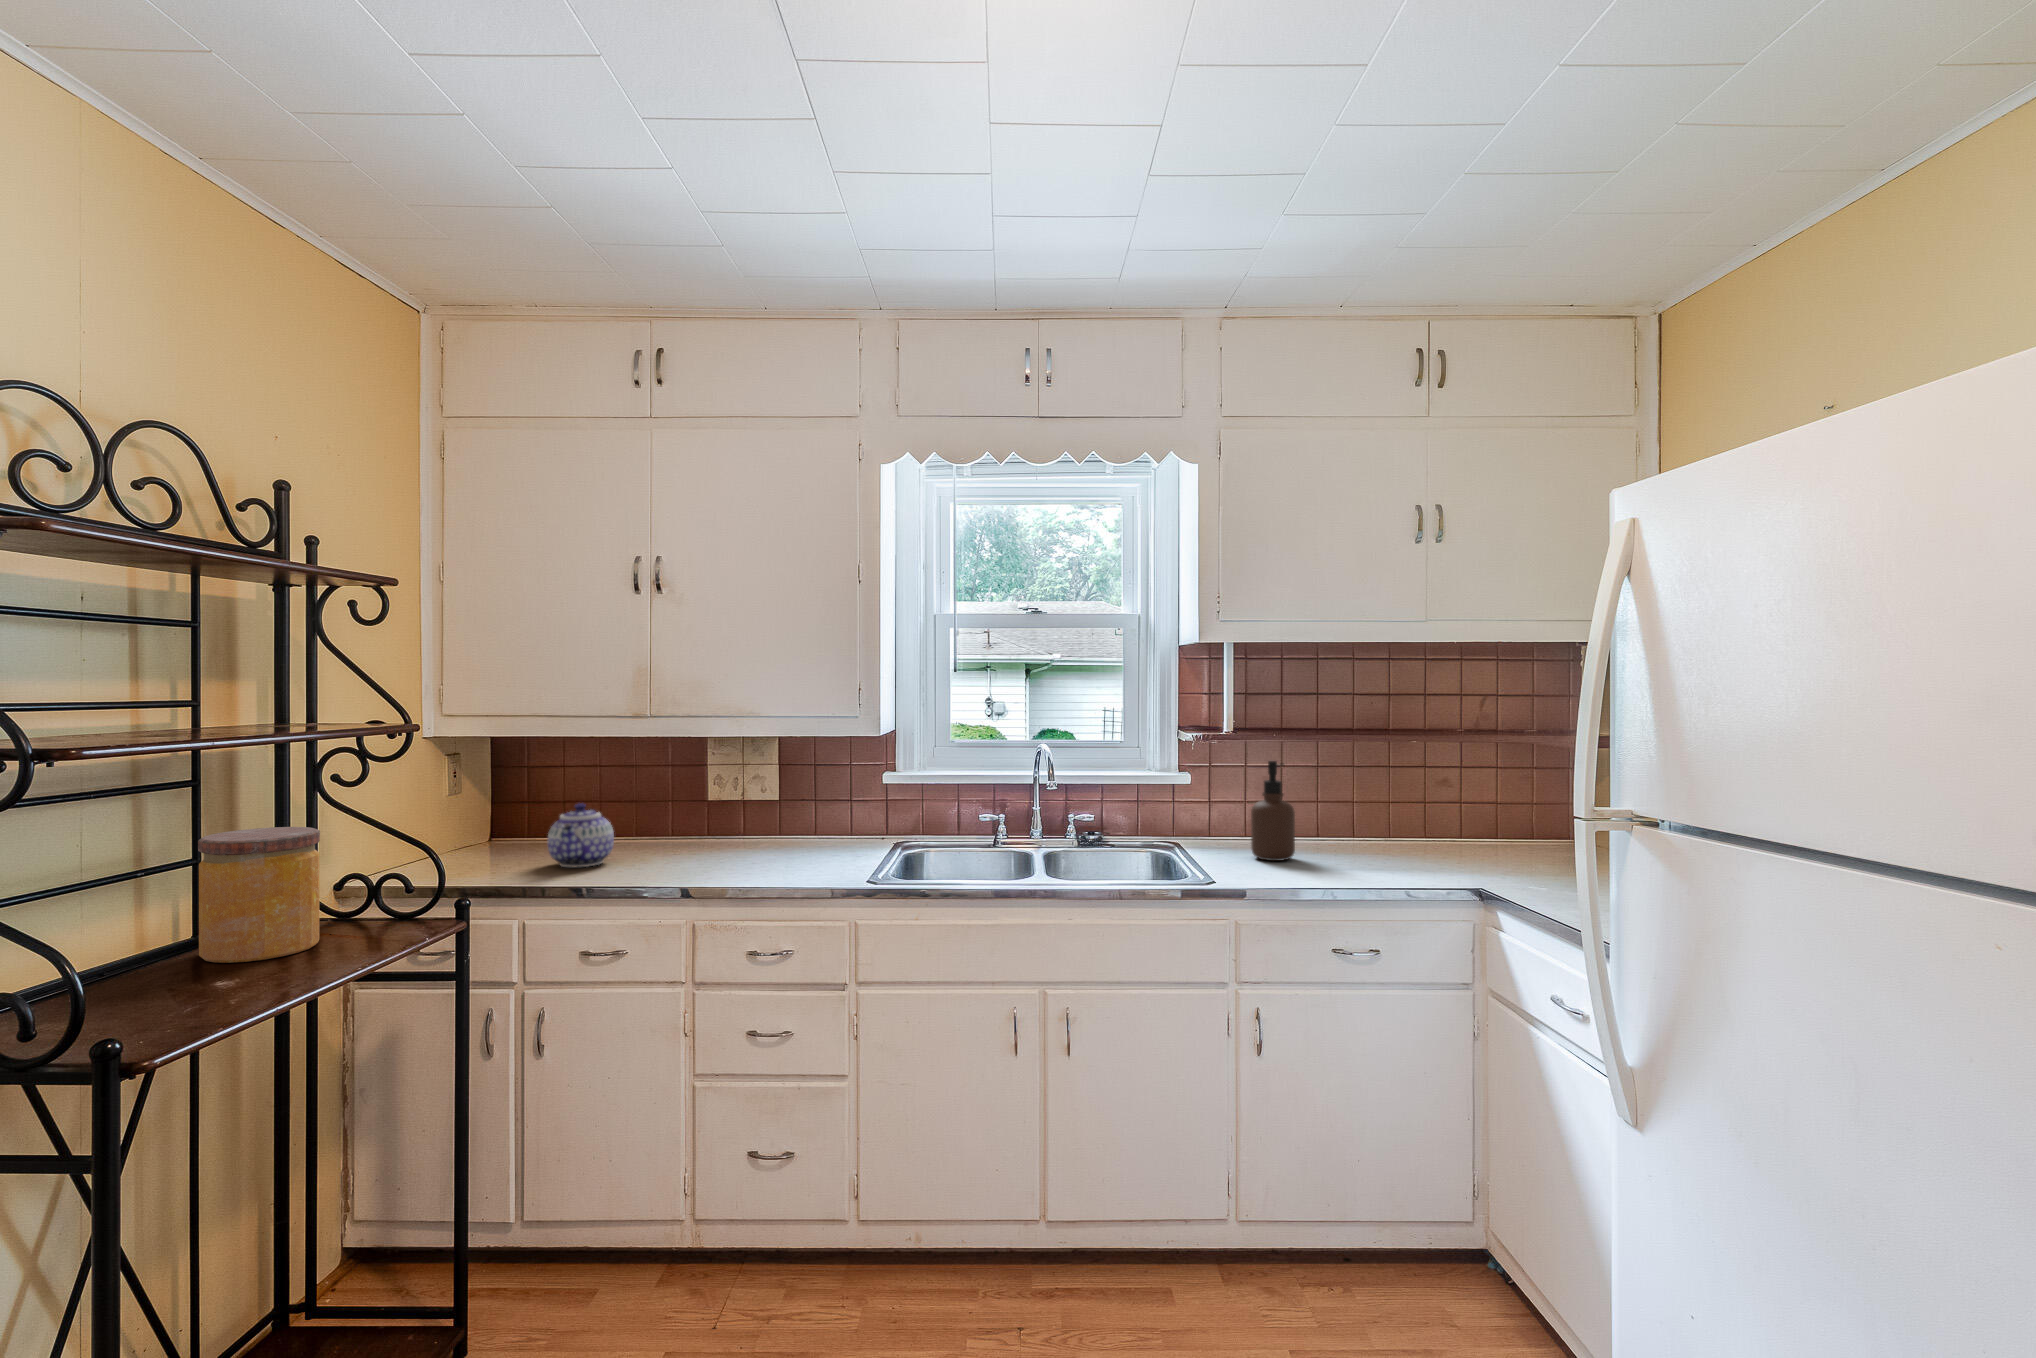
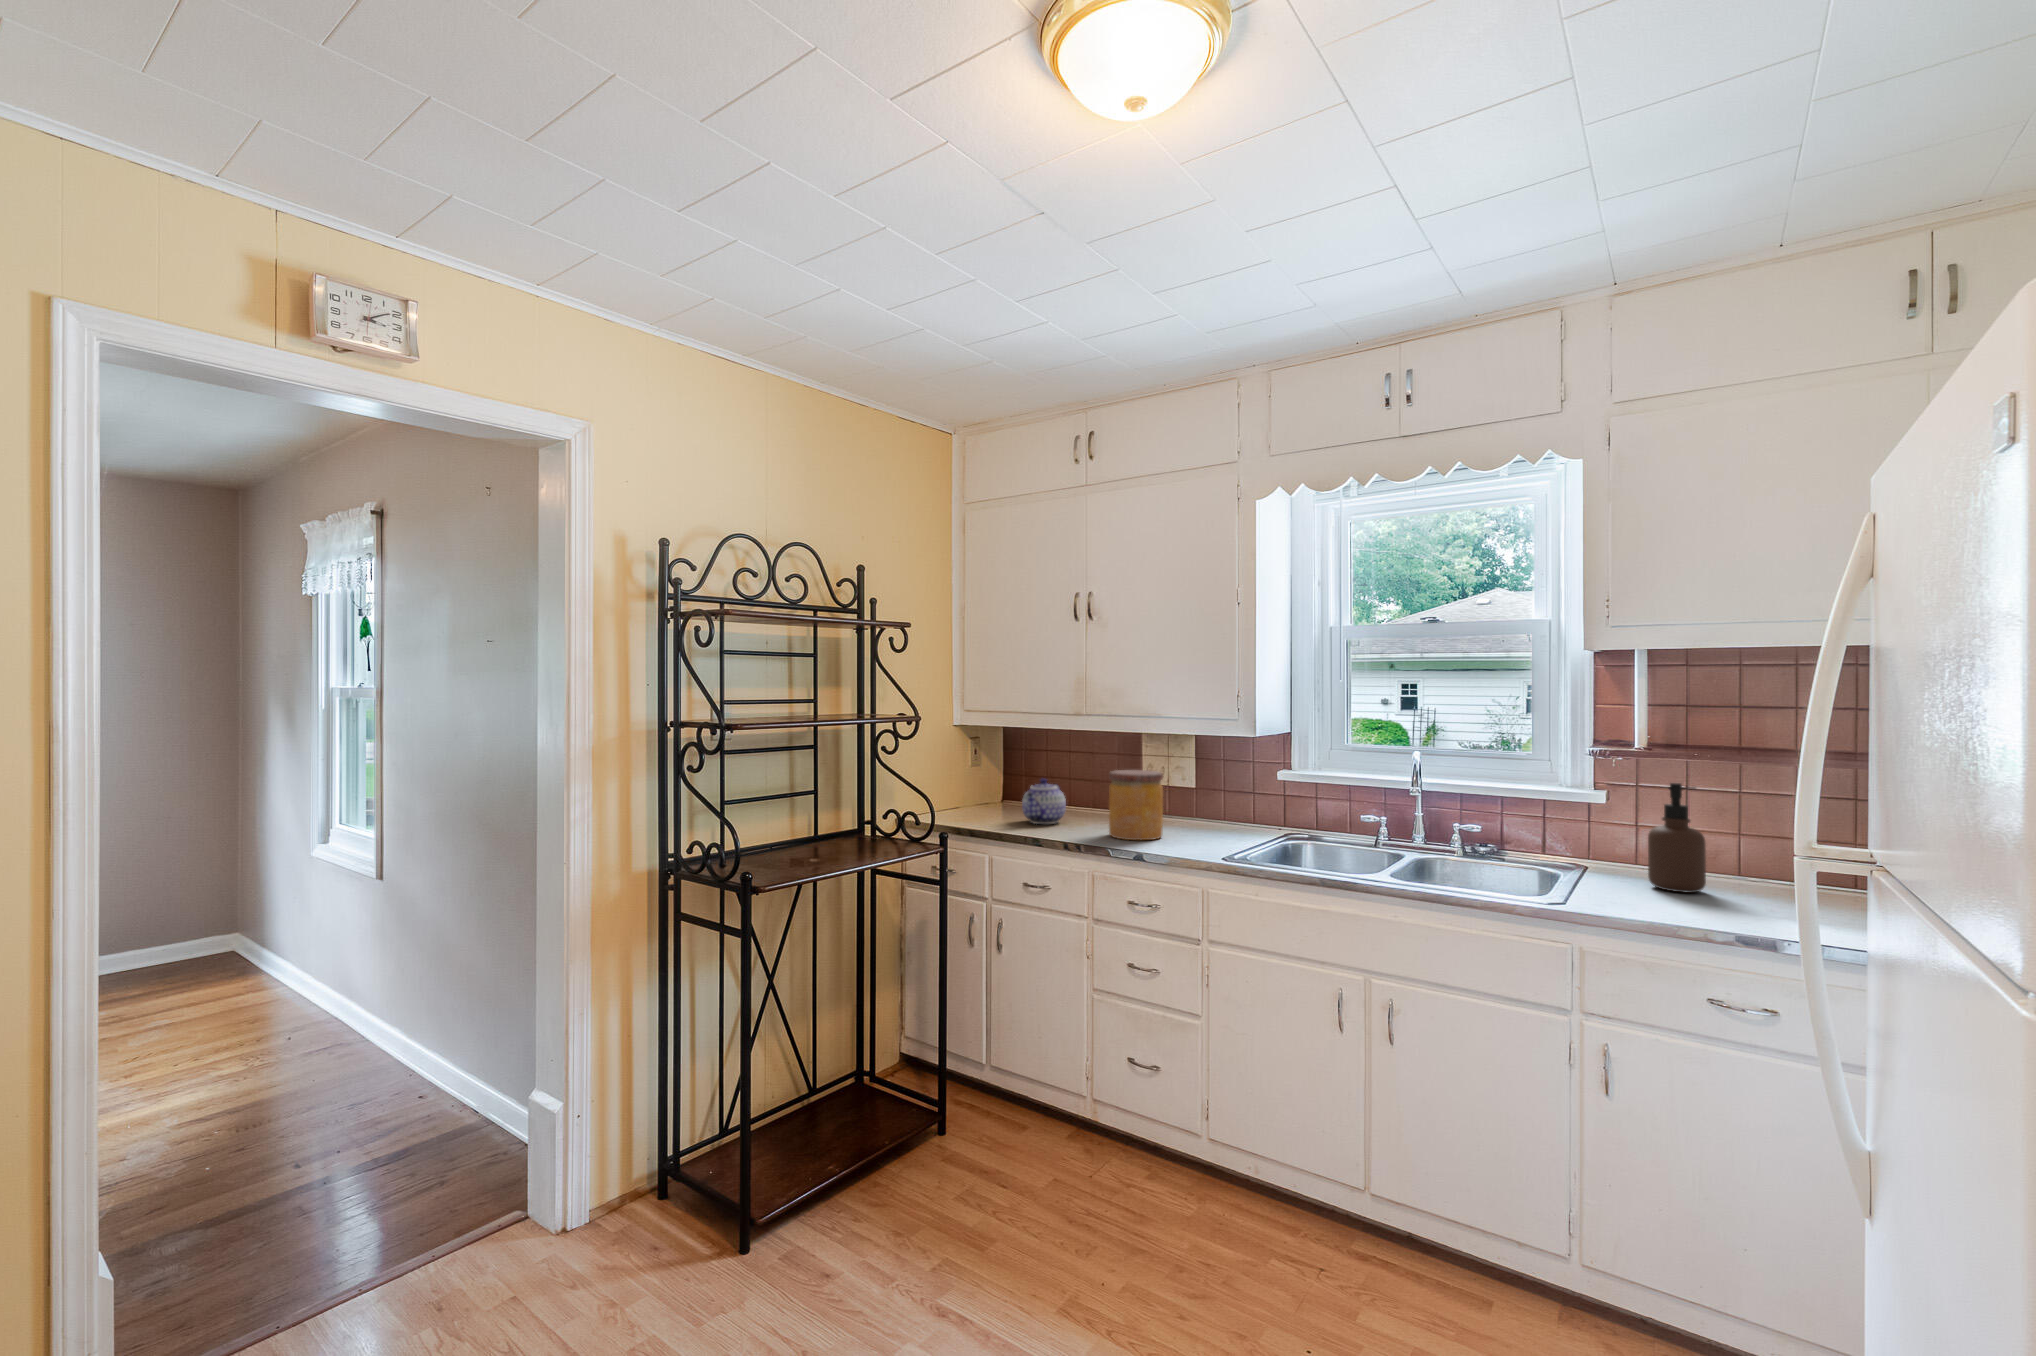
jar: present [198,827,320,963] -> present [1109,770,1163,840]

